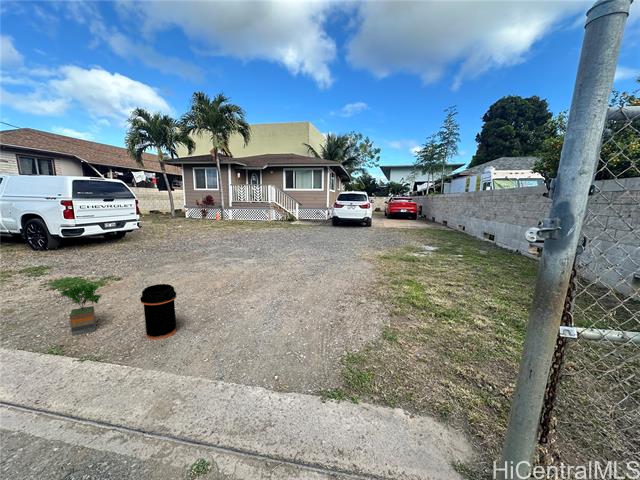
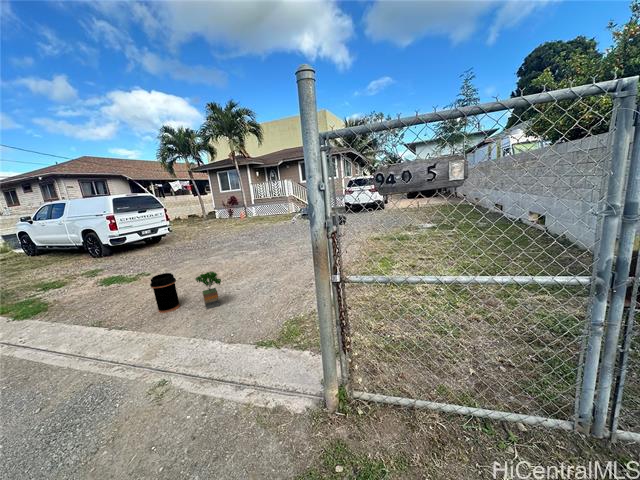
potted tree: present [61,284,101,336] -> present [195,272,221,309]

